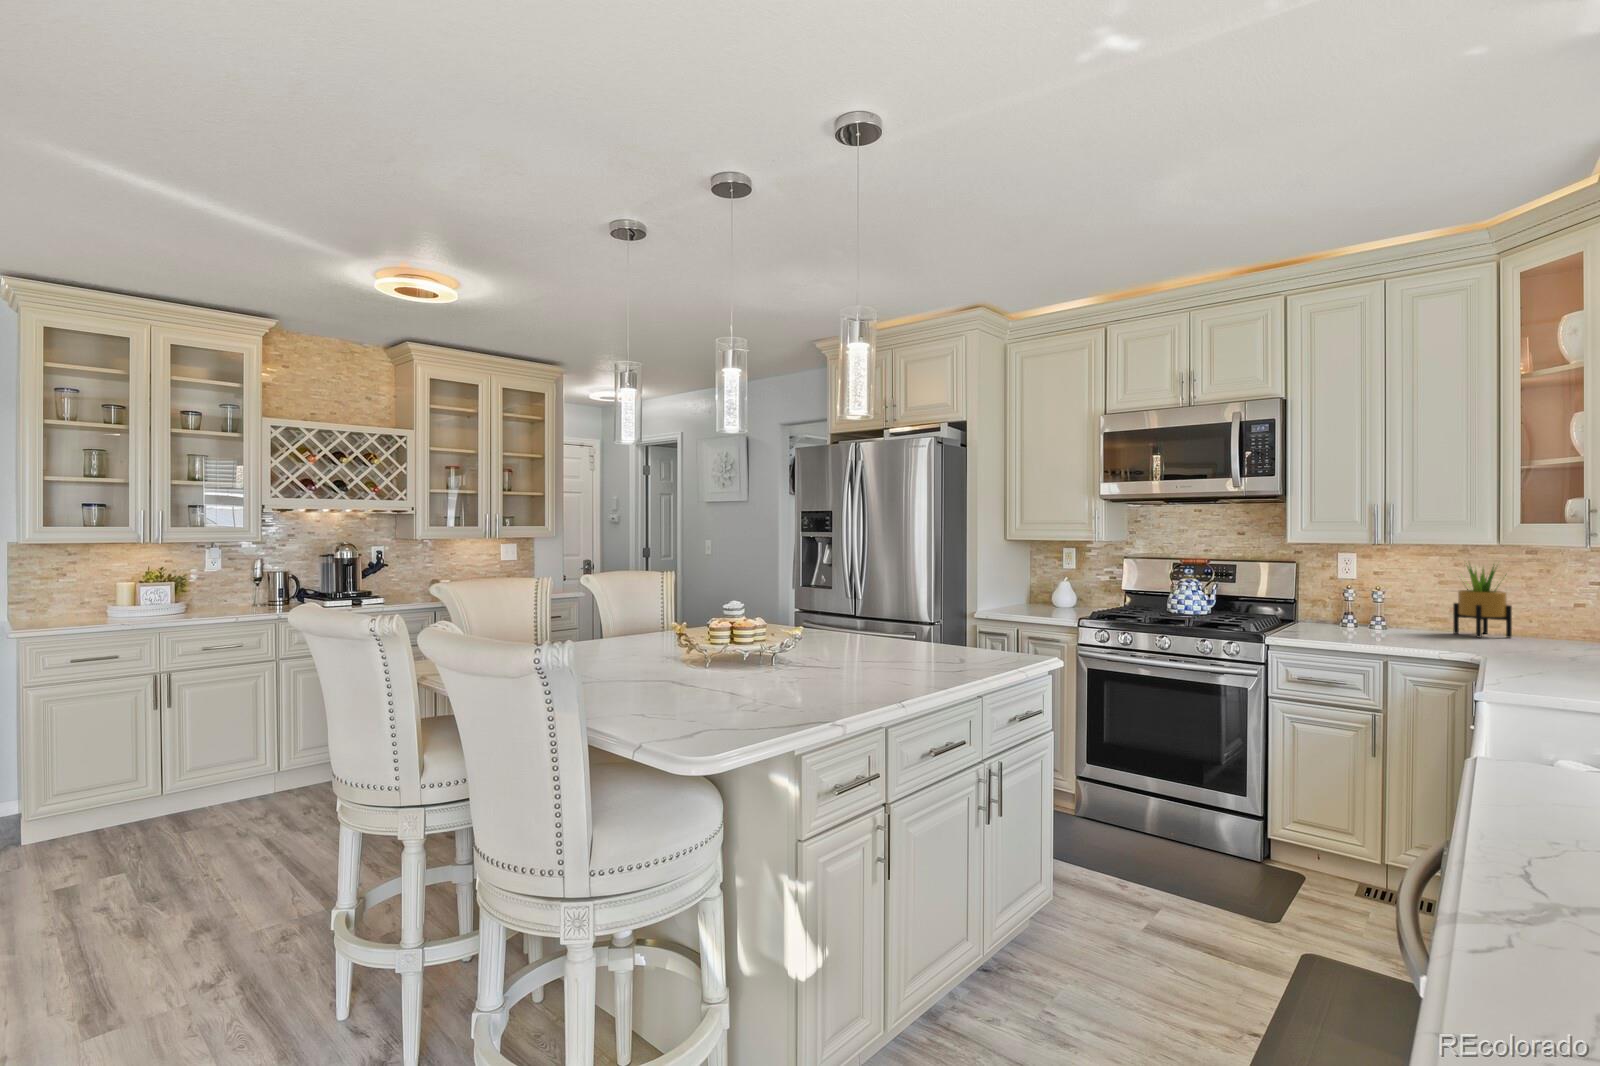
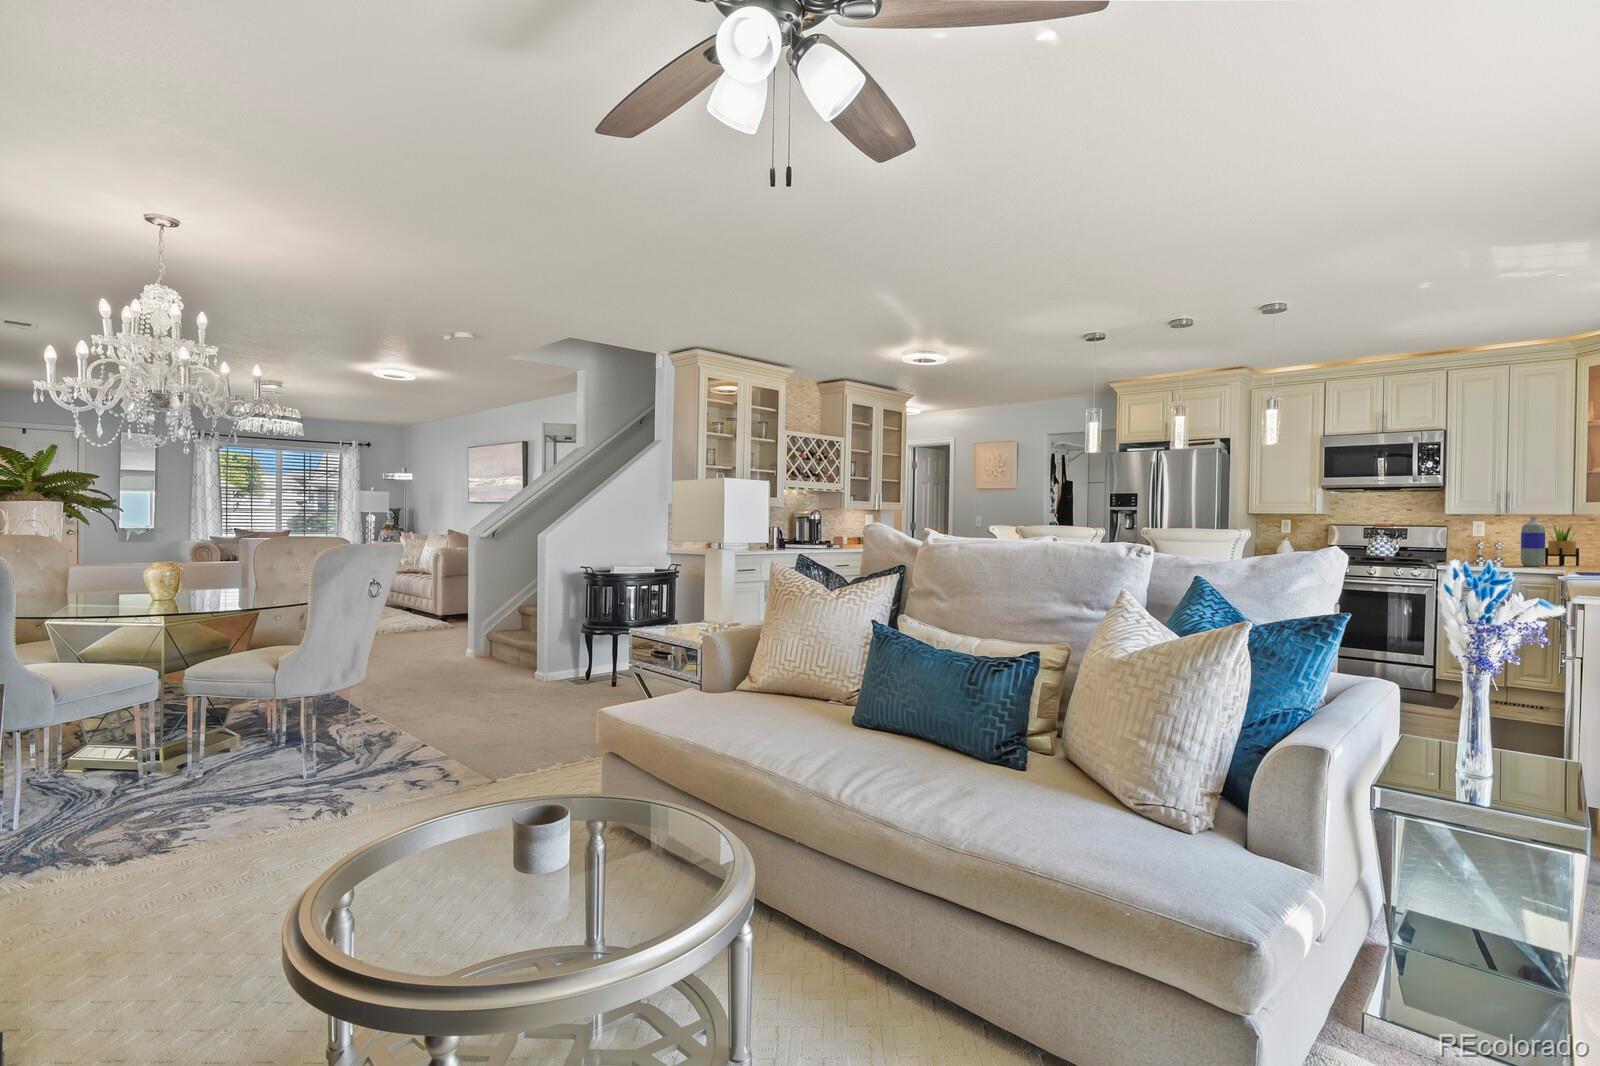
bottle: none [1407,549,1448,641] -> present [1521,516,1545,567]

